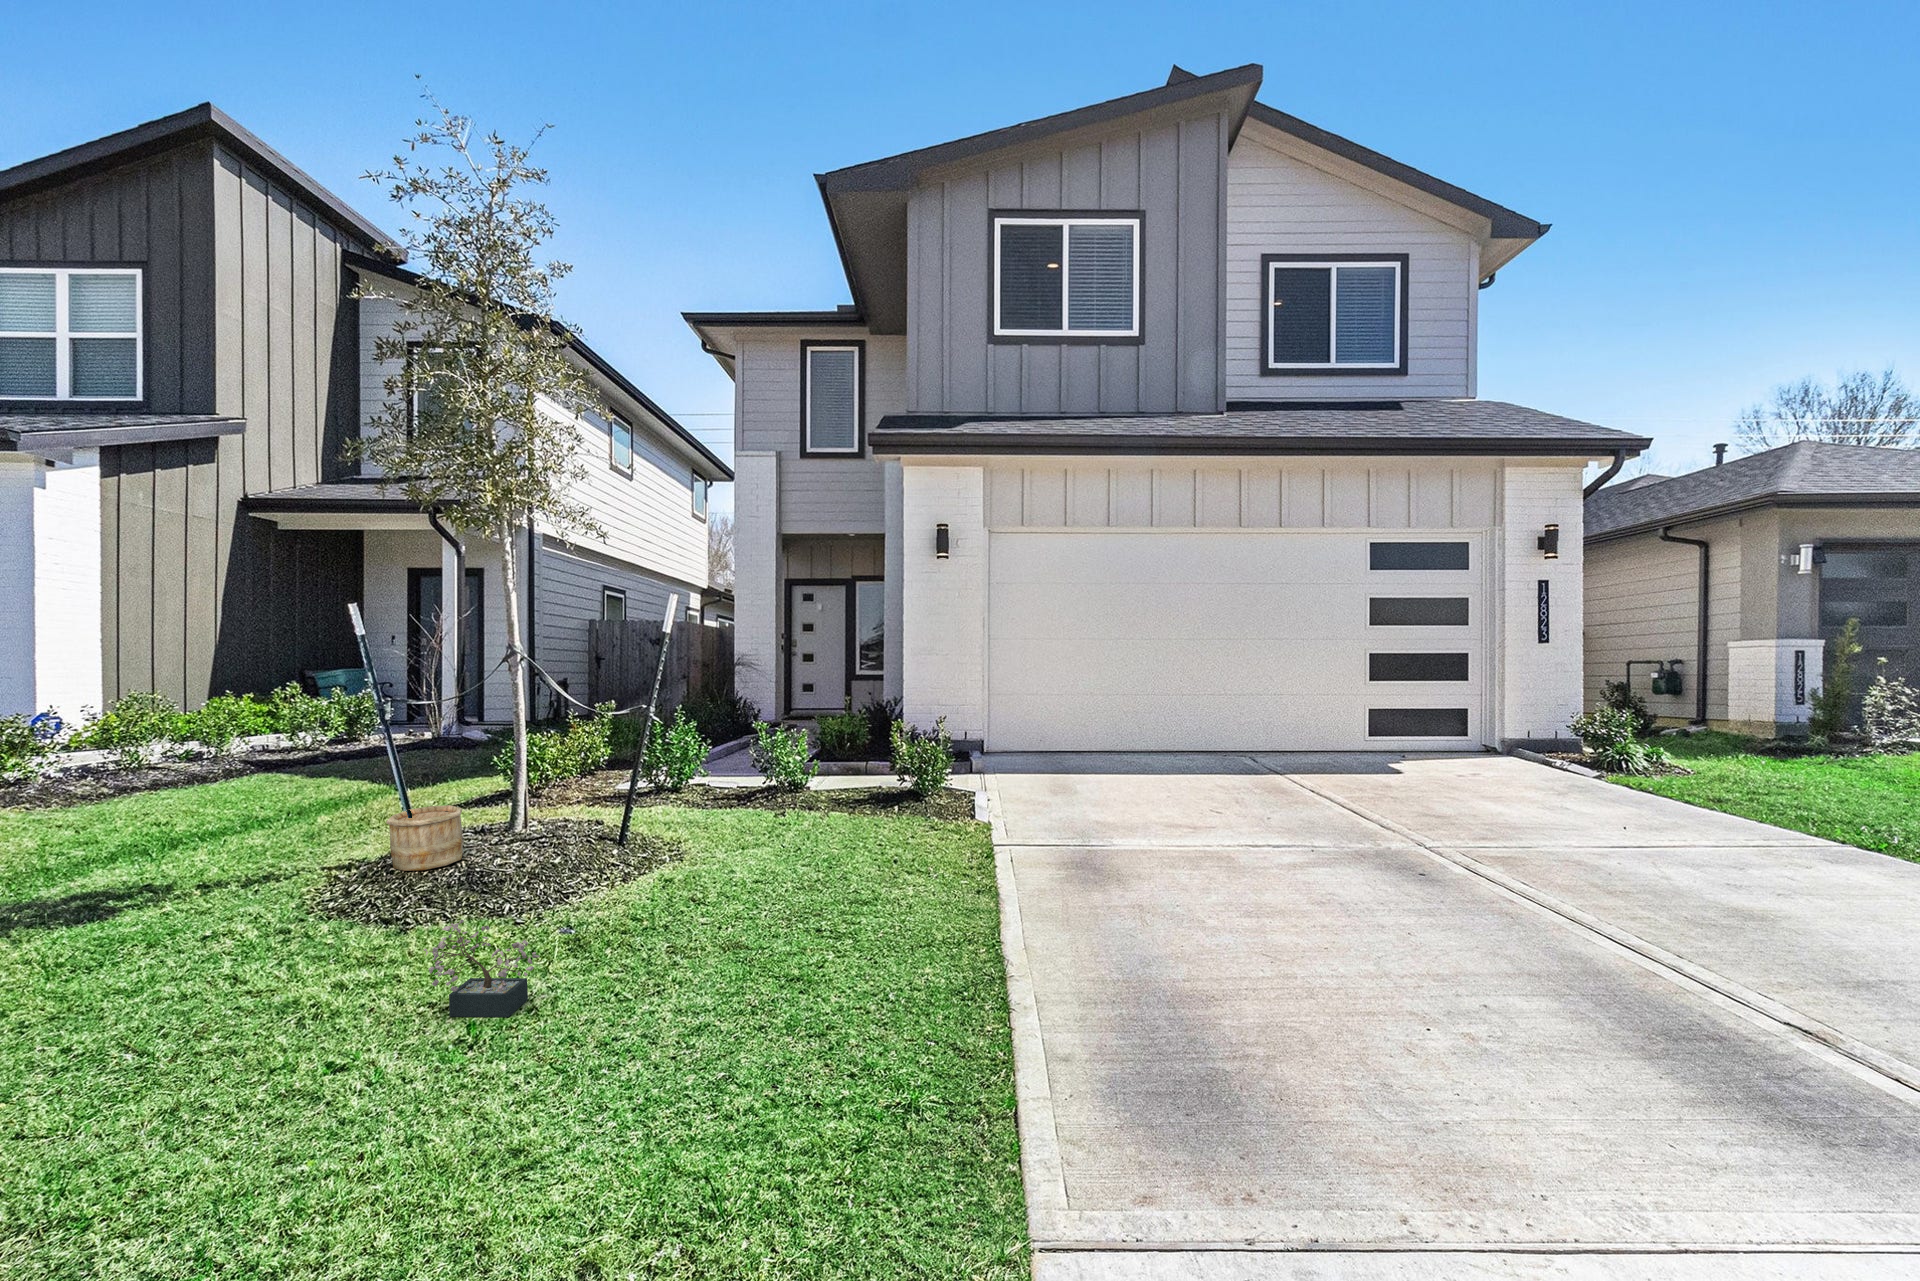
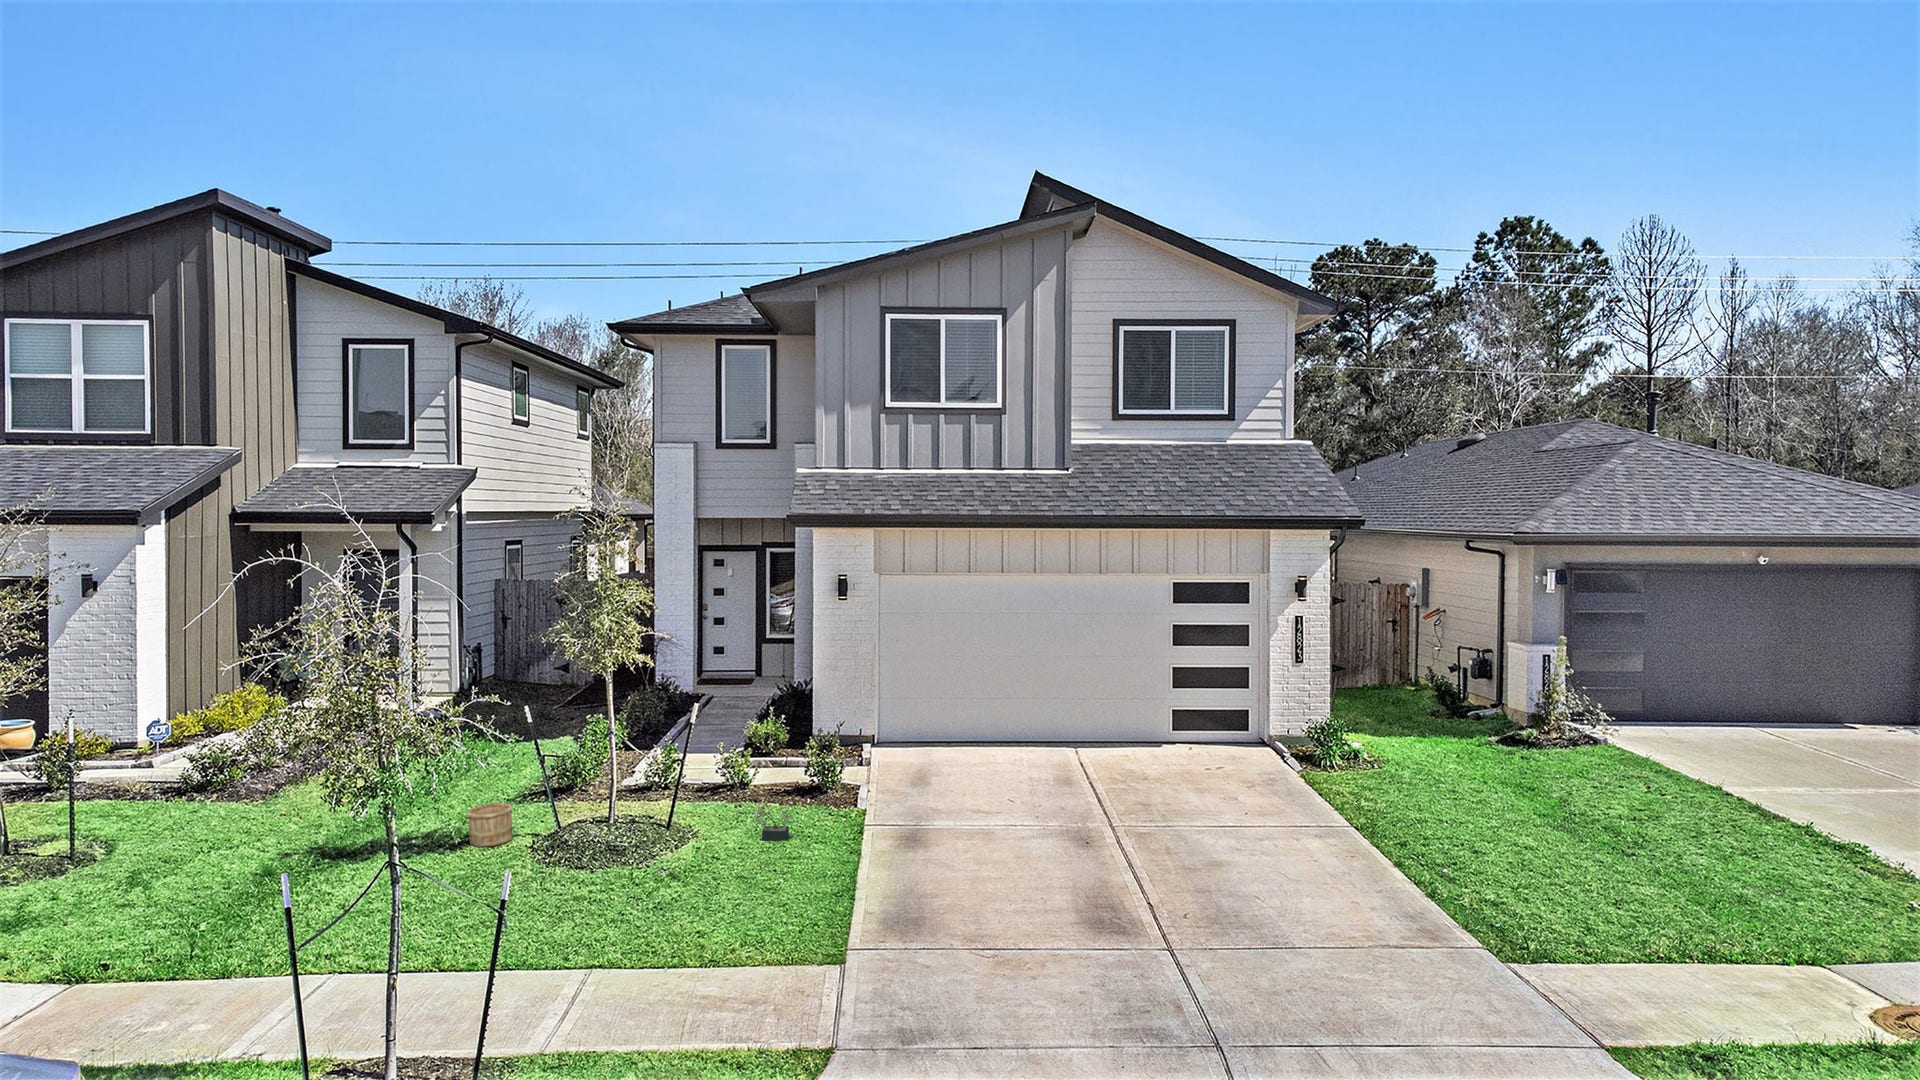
decorative plant: present [424,920,539,1017] -> present [752,802,795,841]

